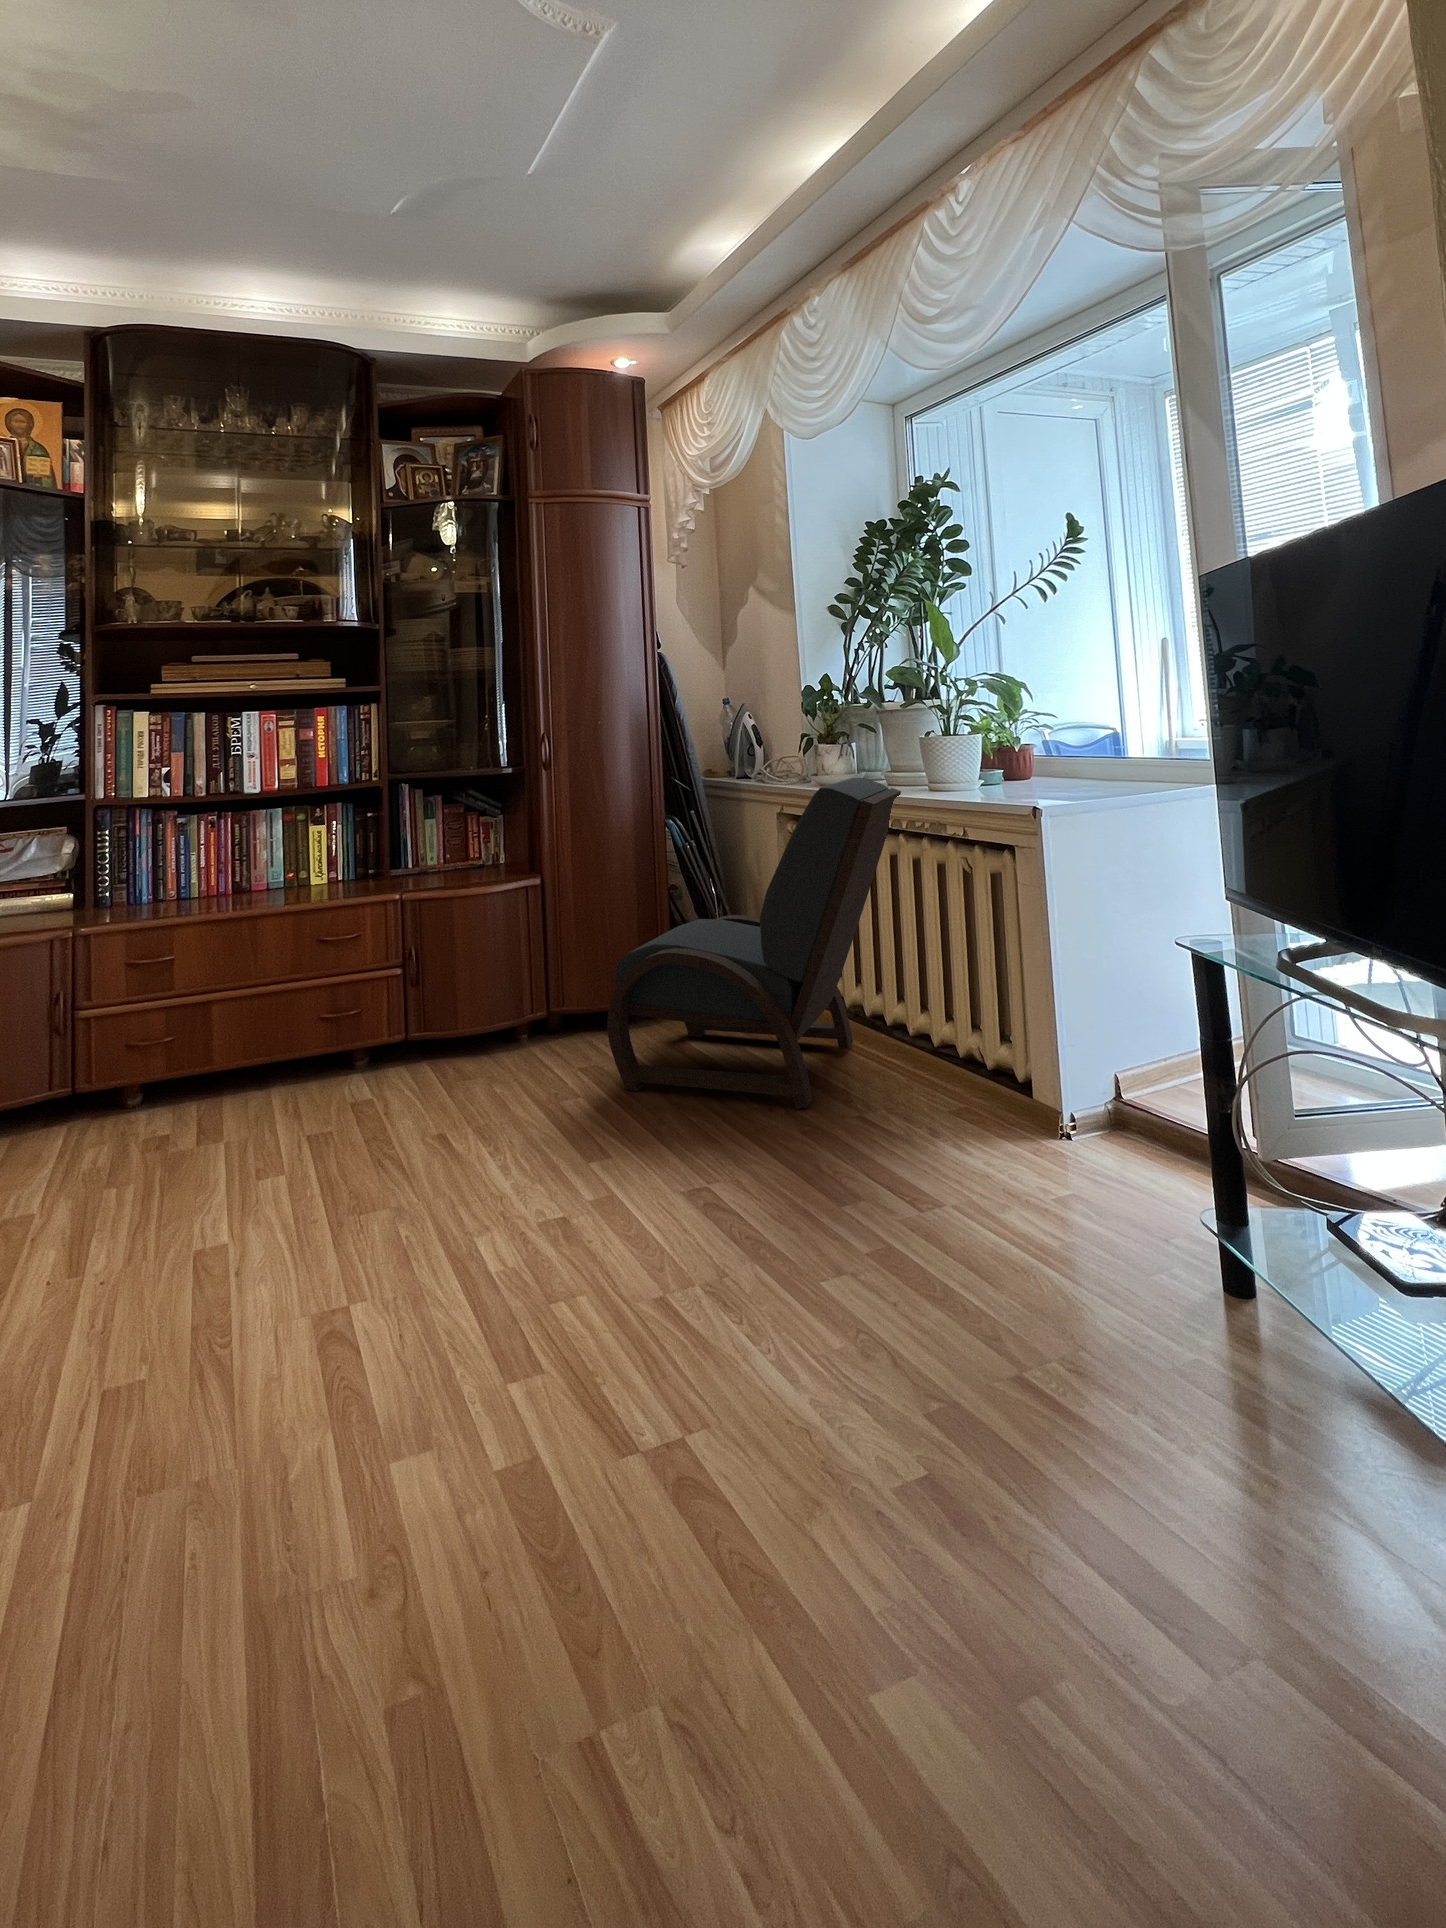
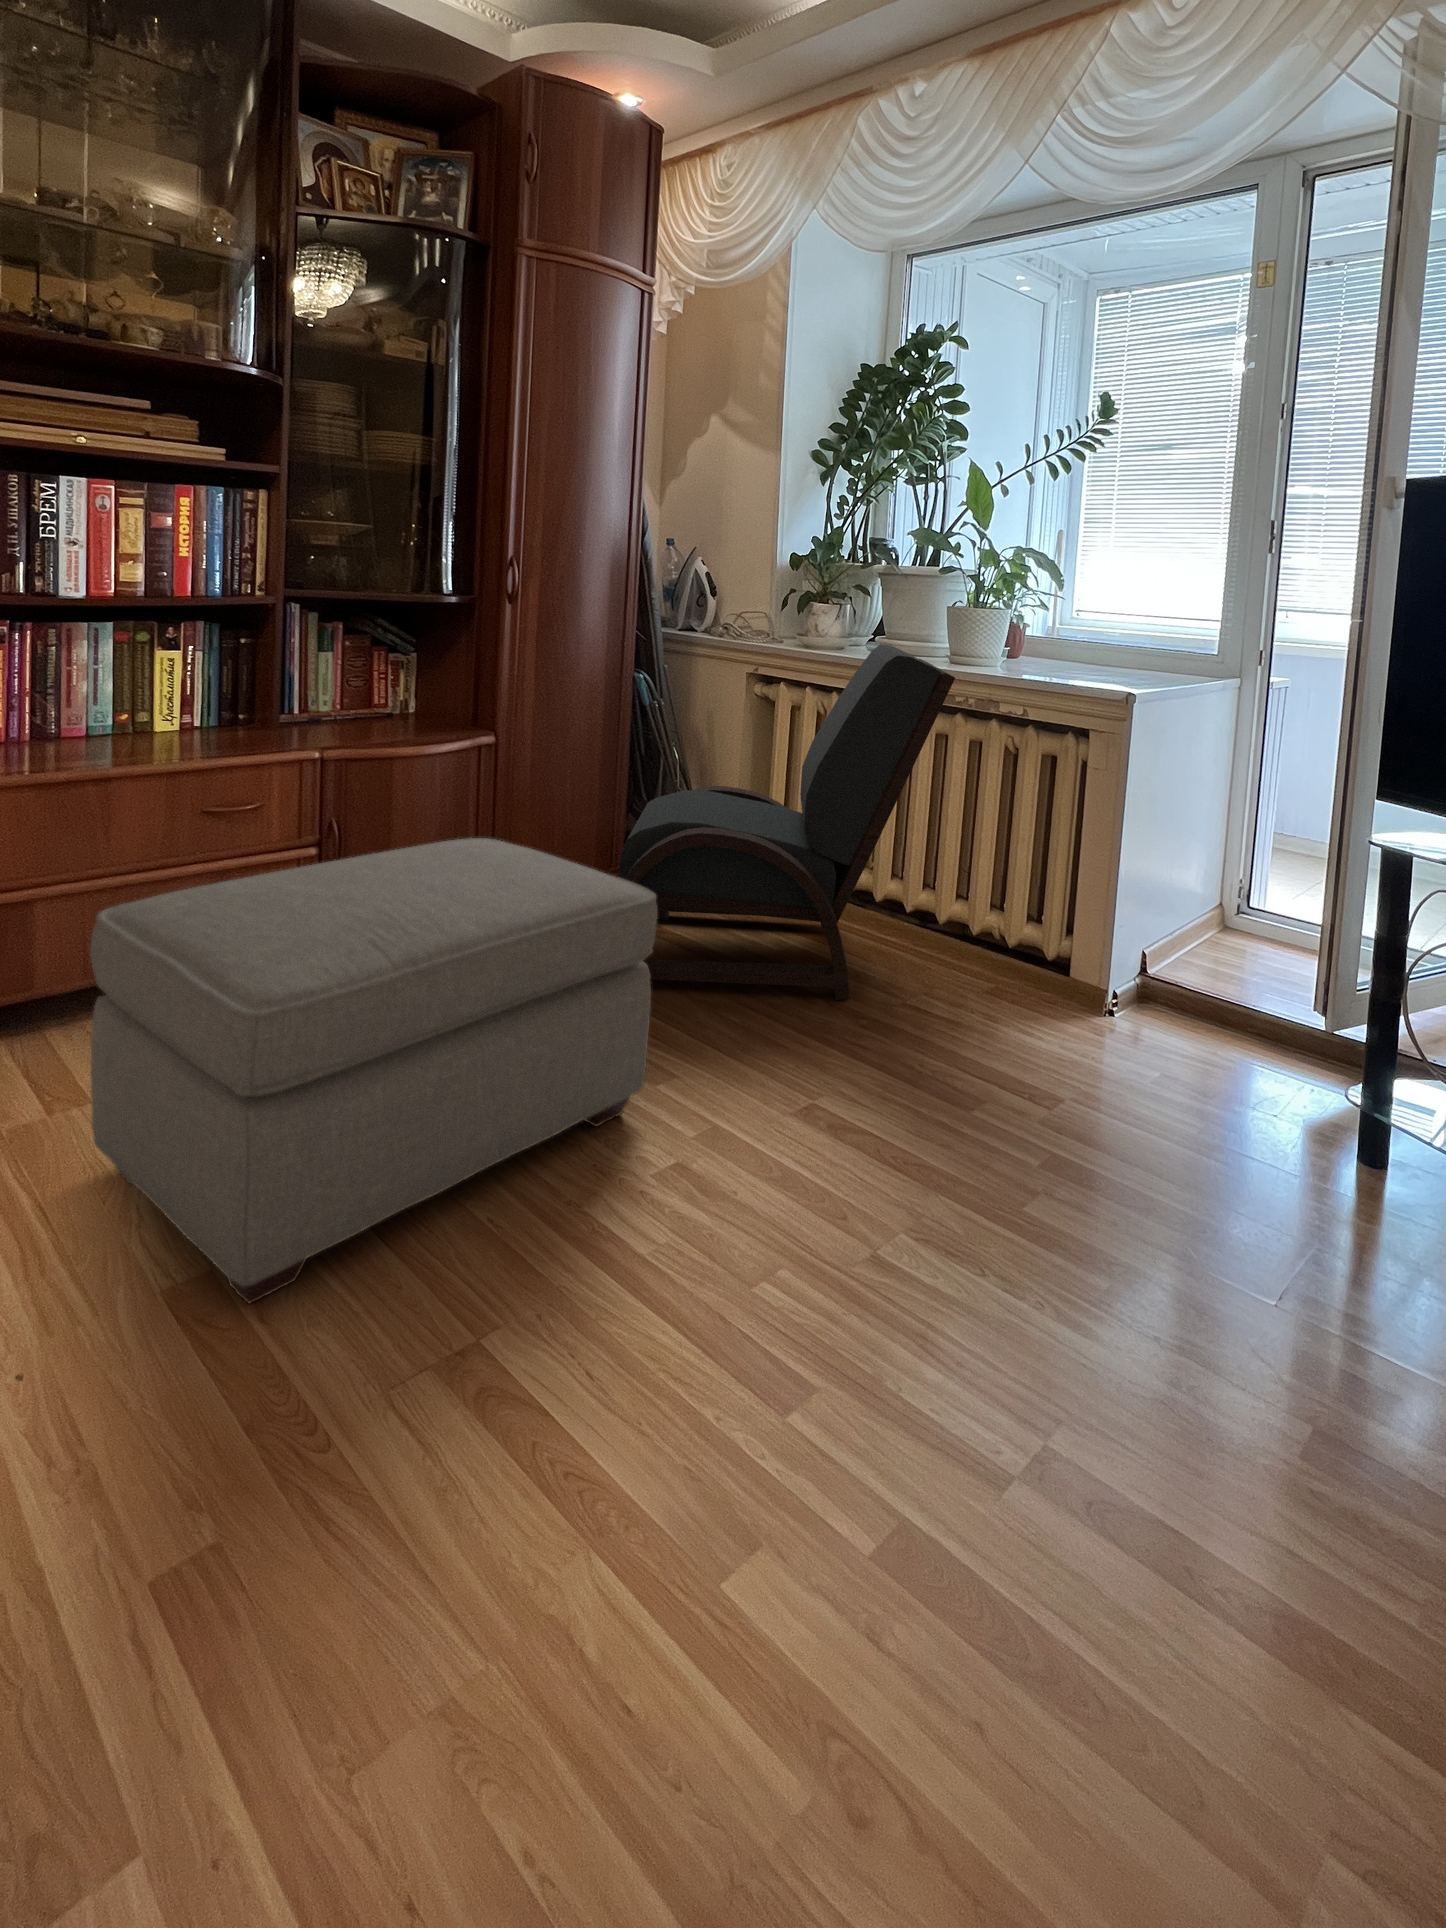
ottoman: none [191,956,561,1266] -> present [90,838,657,1303]

